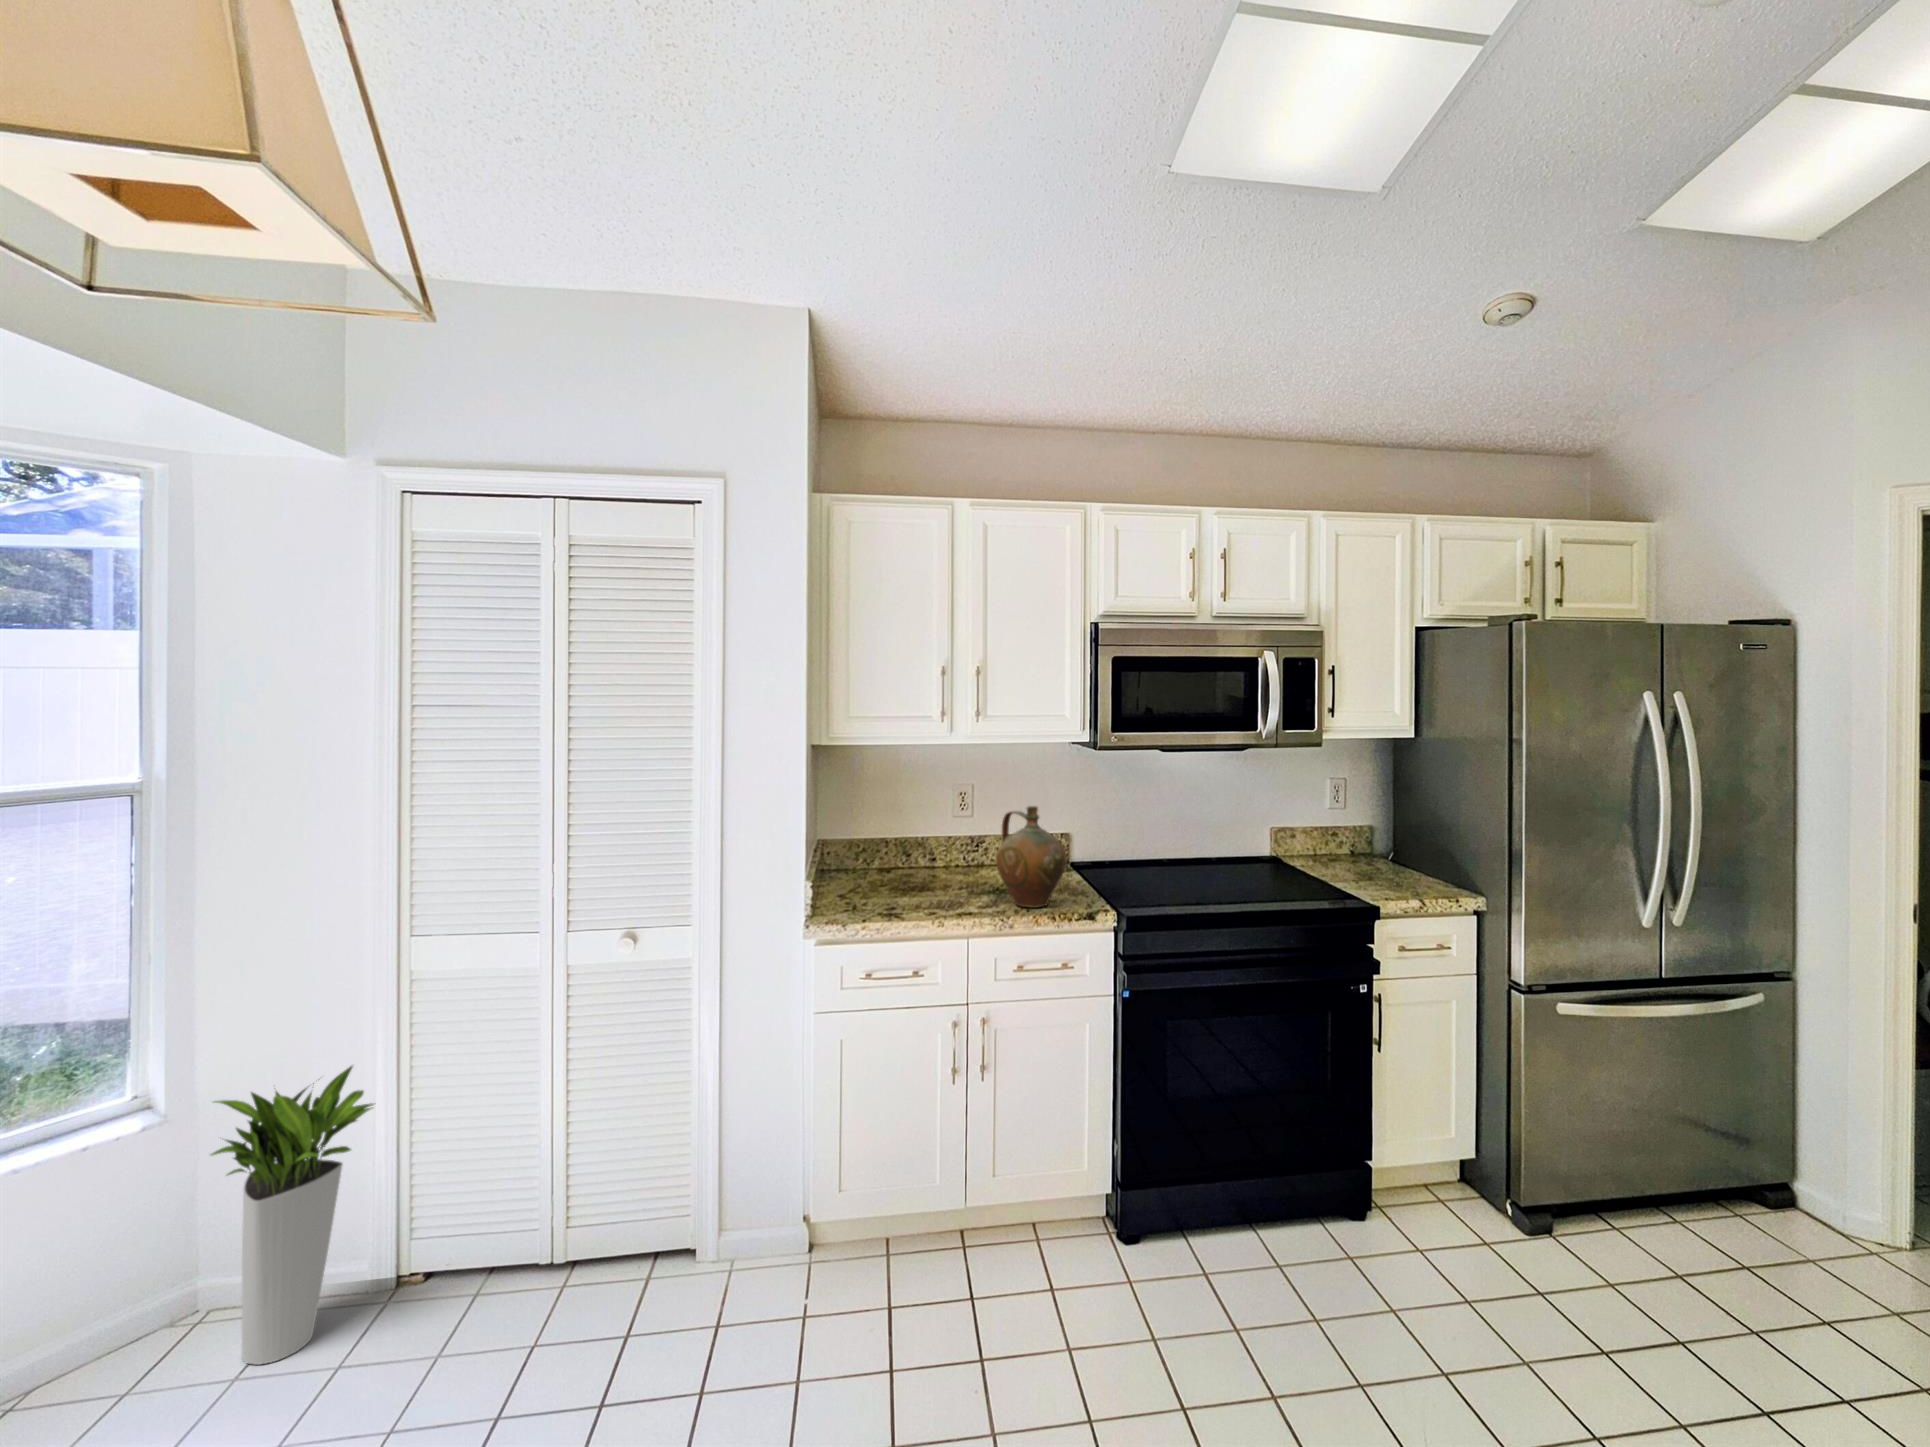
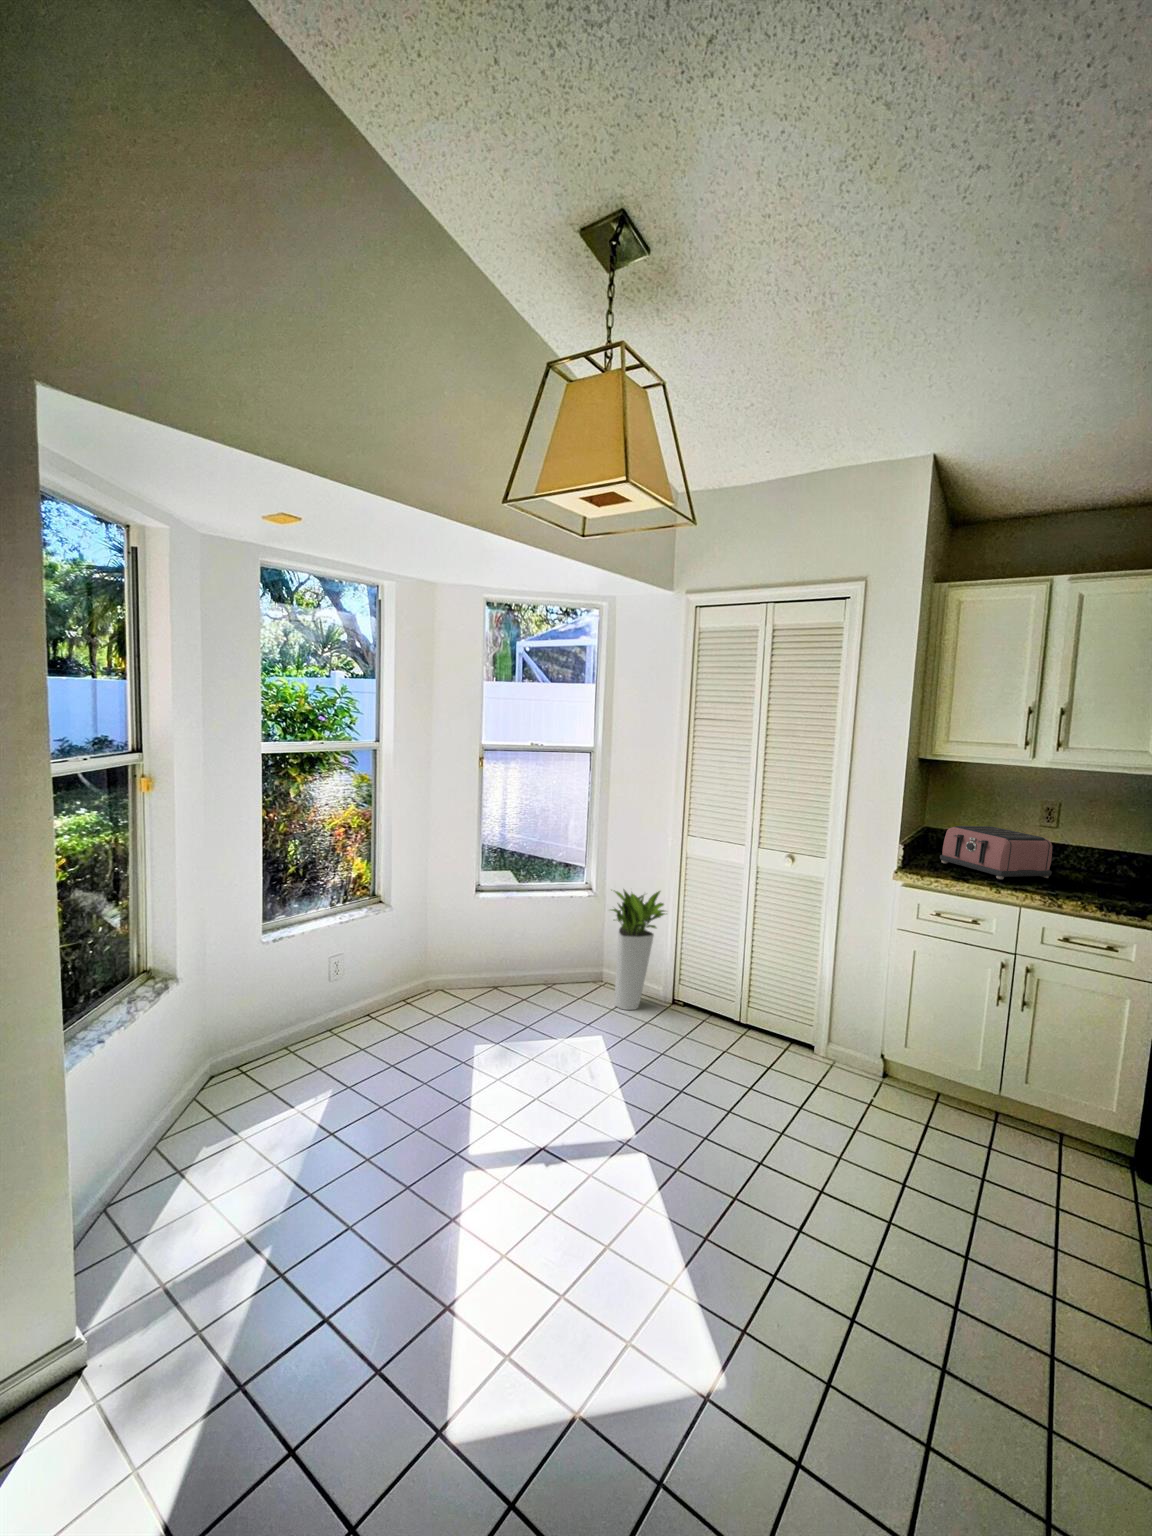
ceramic jug: present [996,806,1067,908] -> none [1058,821,1131,901]
toaster: none [848,825,975,901] -> present [940,826,1052,879]

